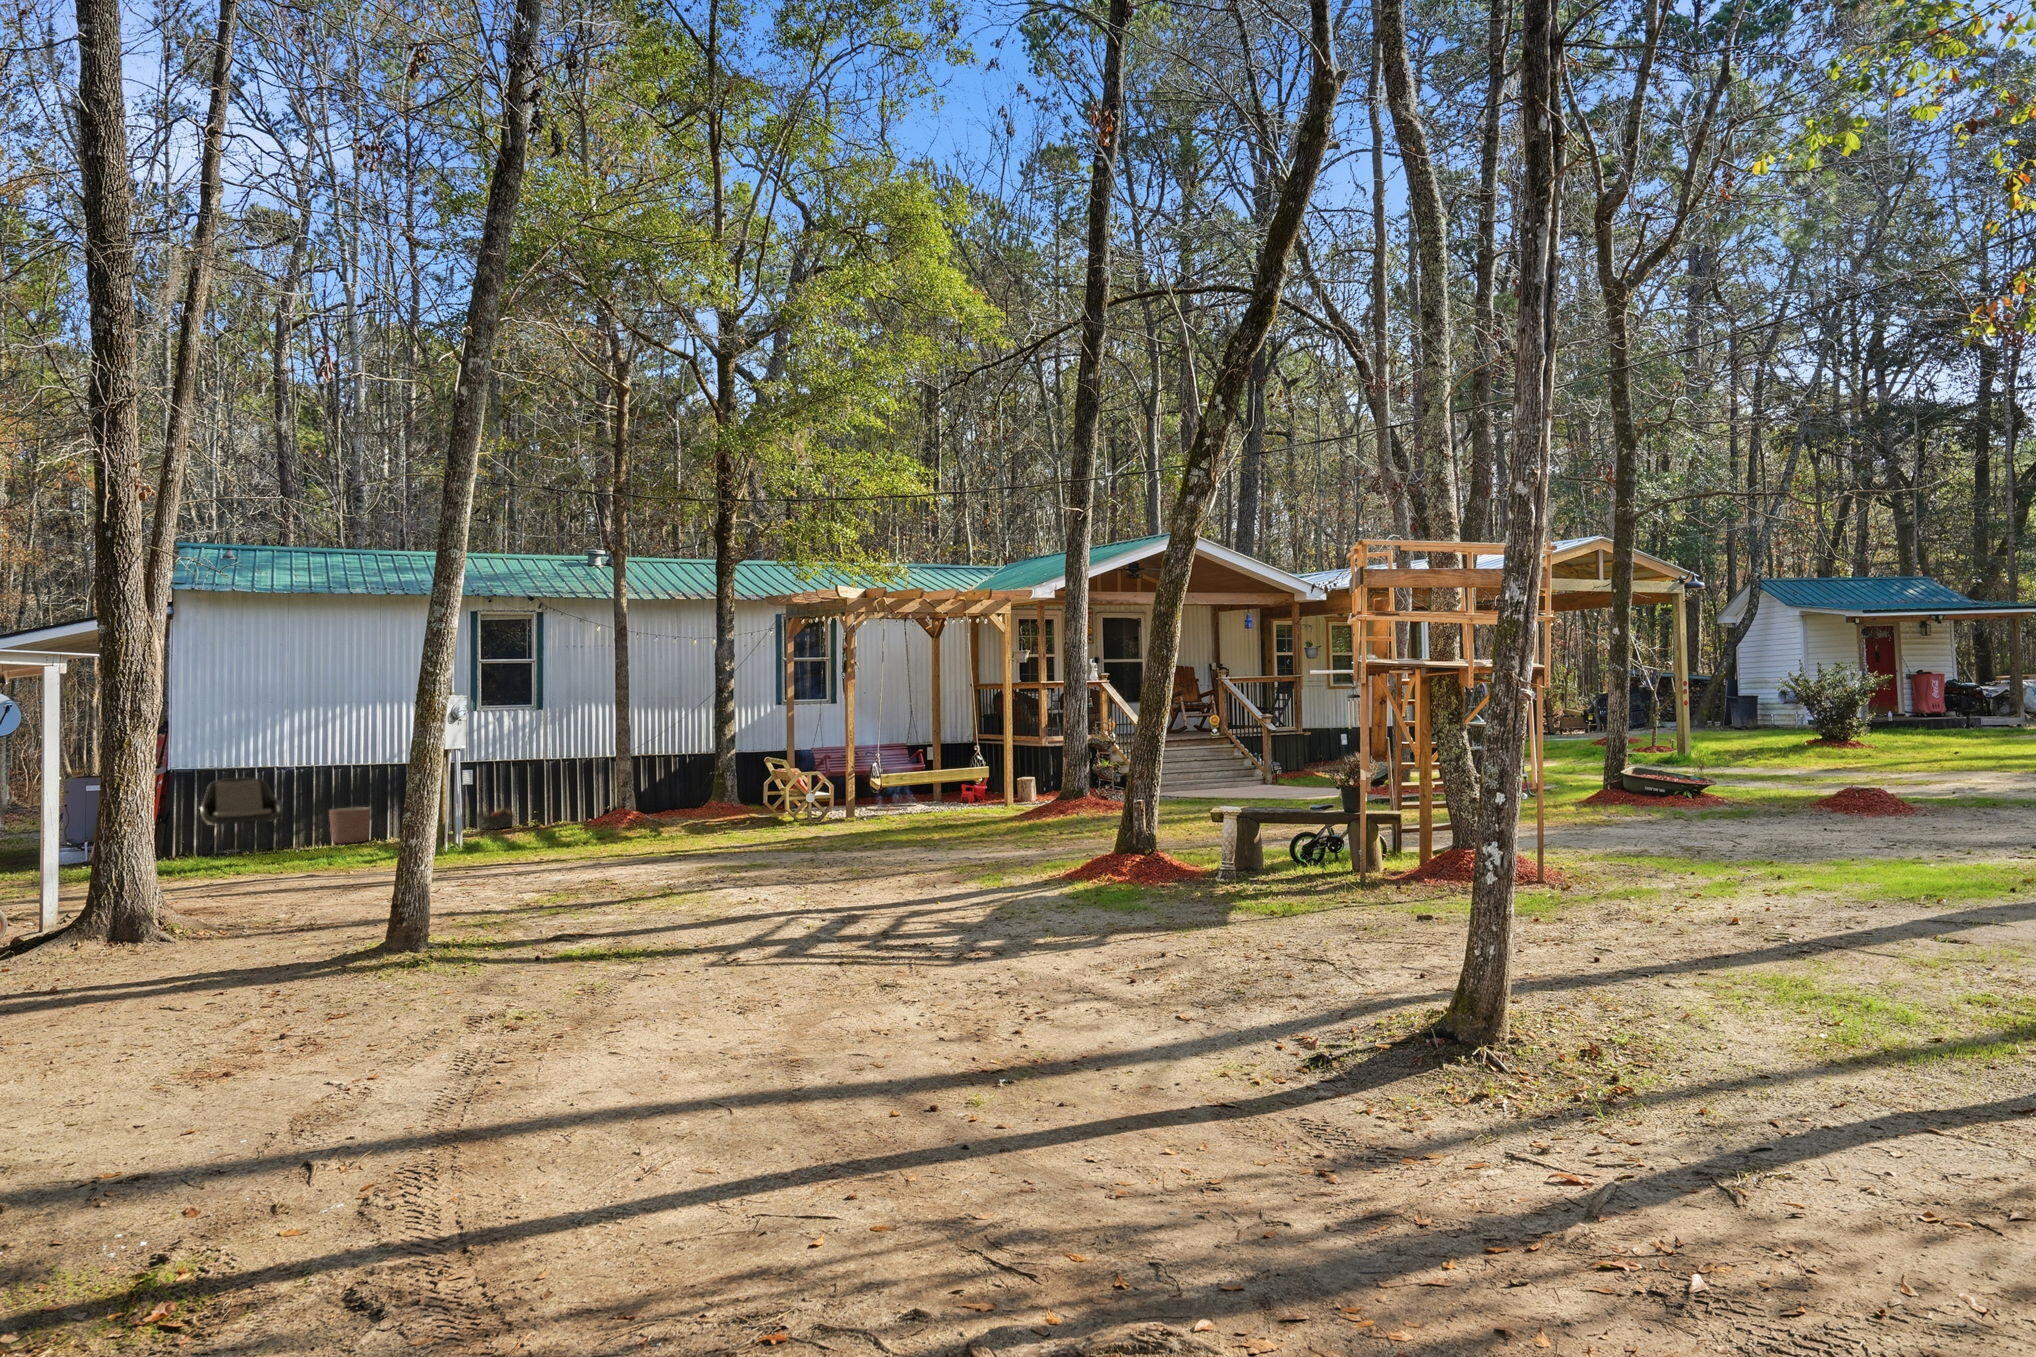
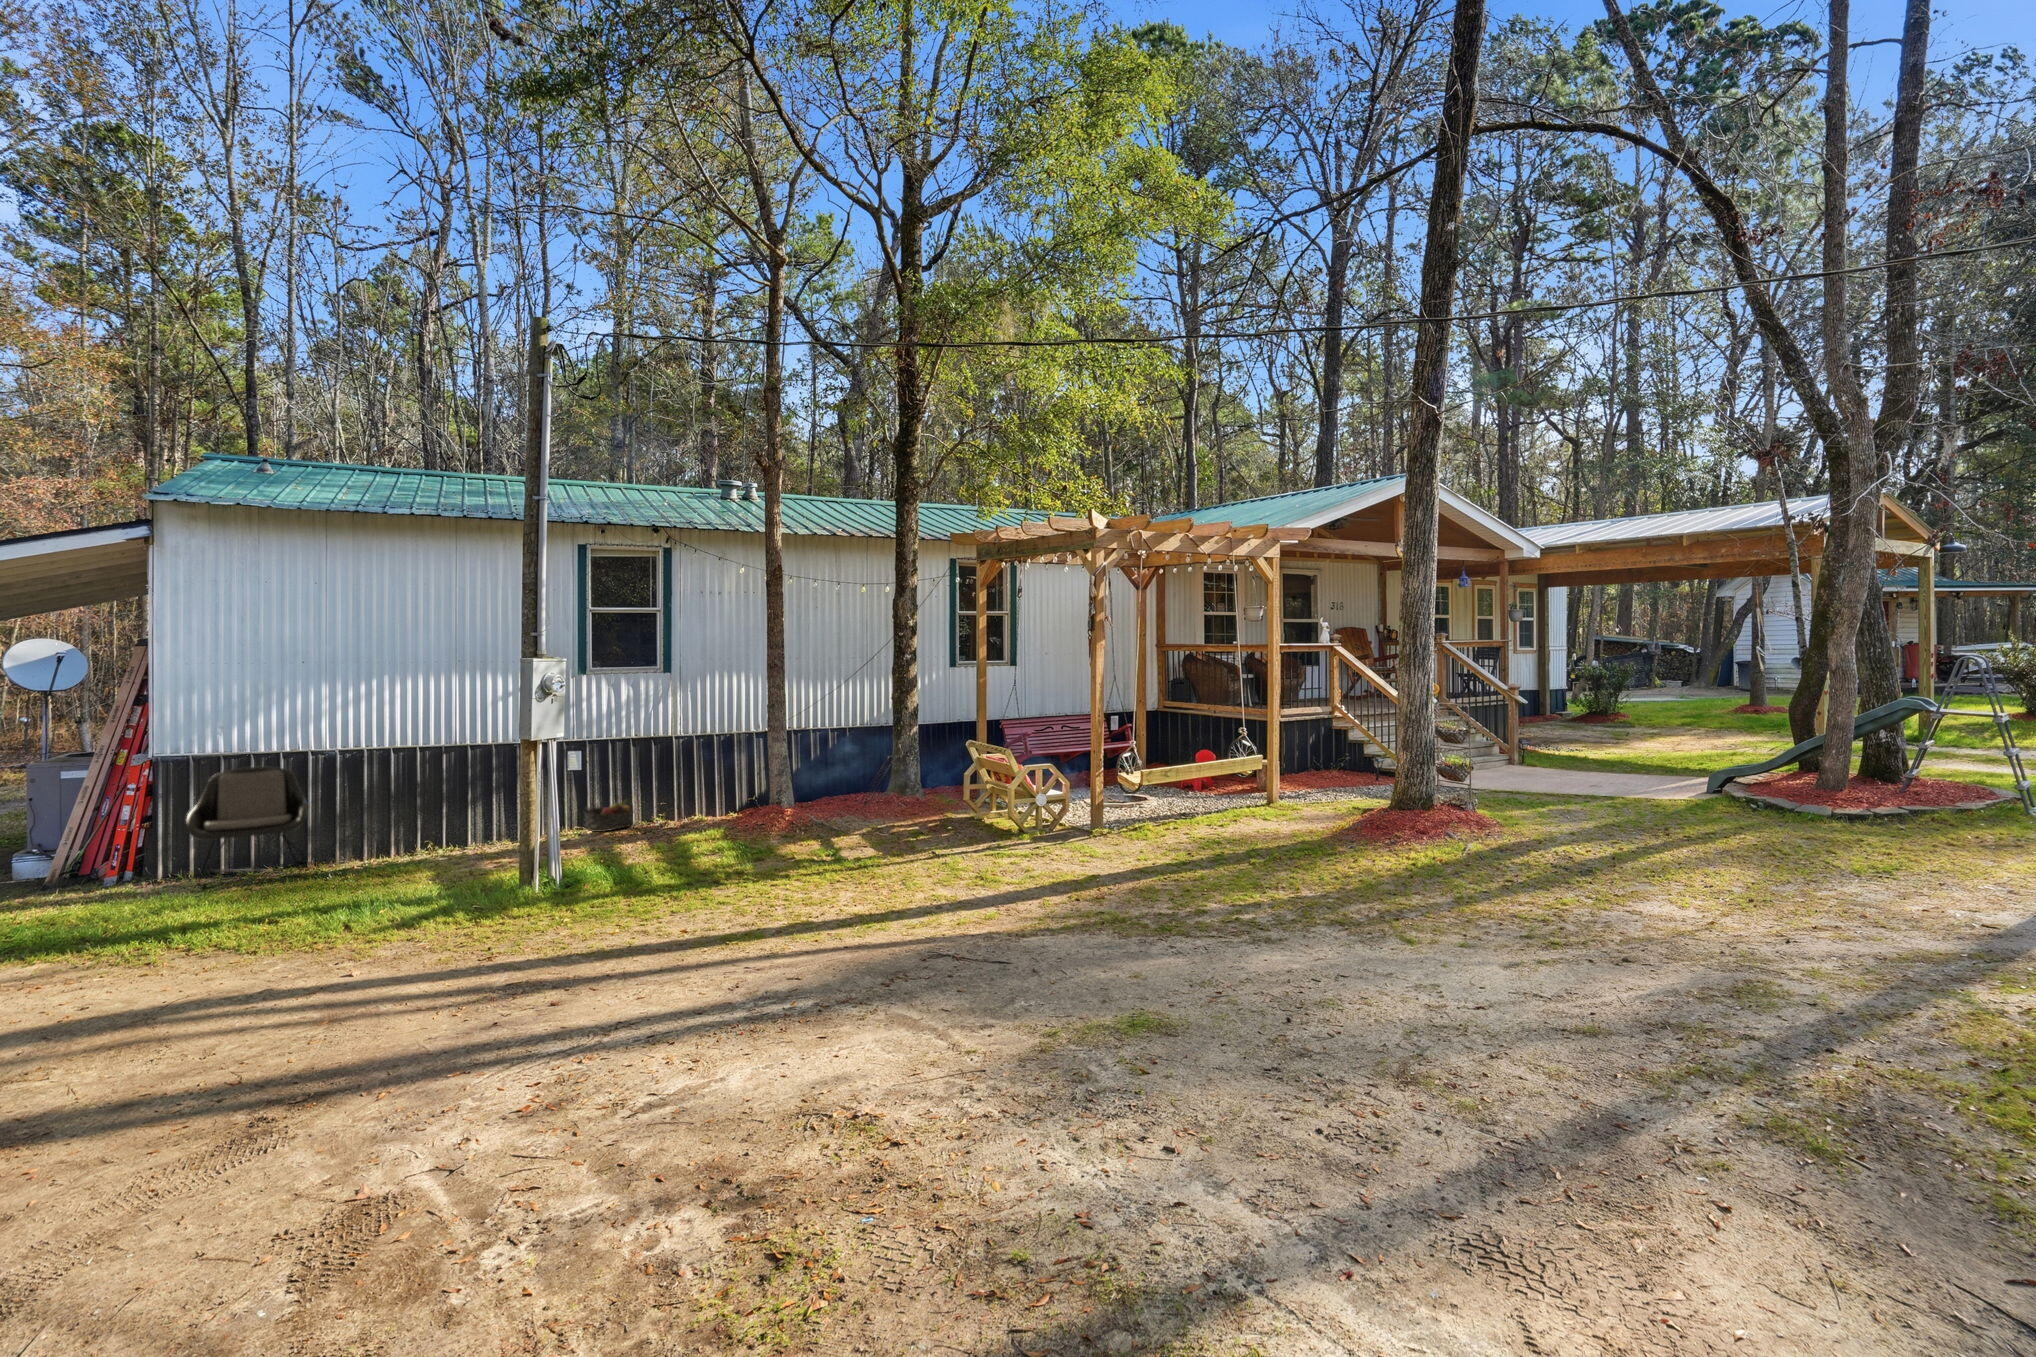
planter: present [329,807,371,844] -> none [382,804,439,856]

